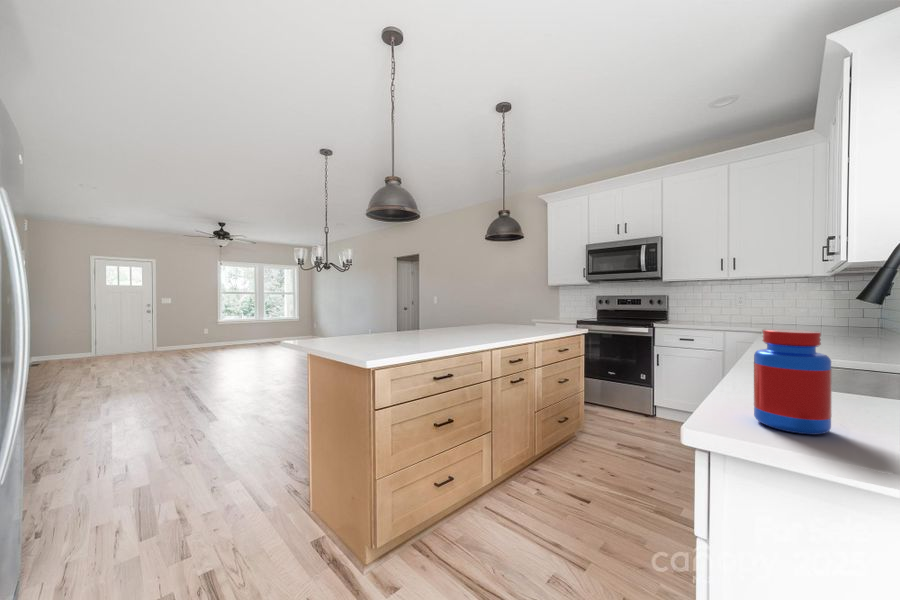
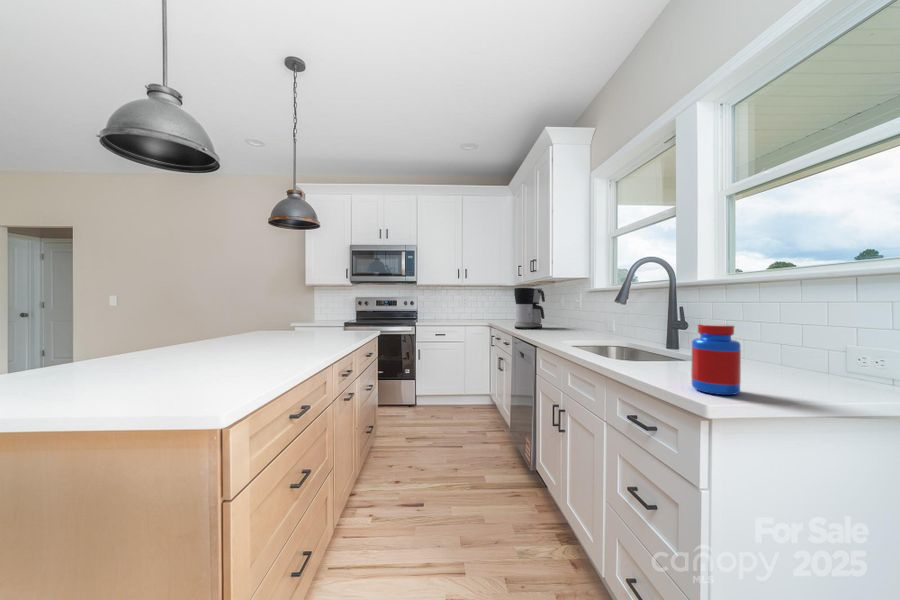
coffee maker: none [783,280,845,341] -> present [514,287,545,329]

